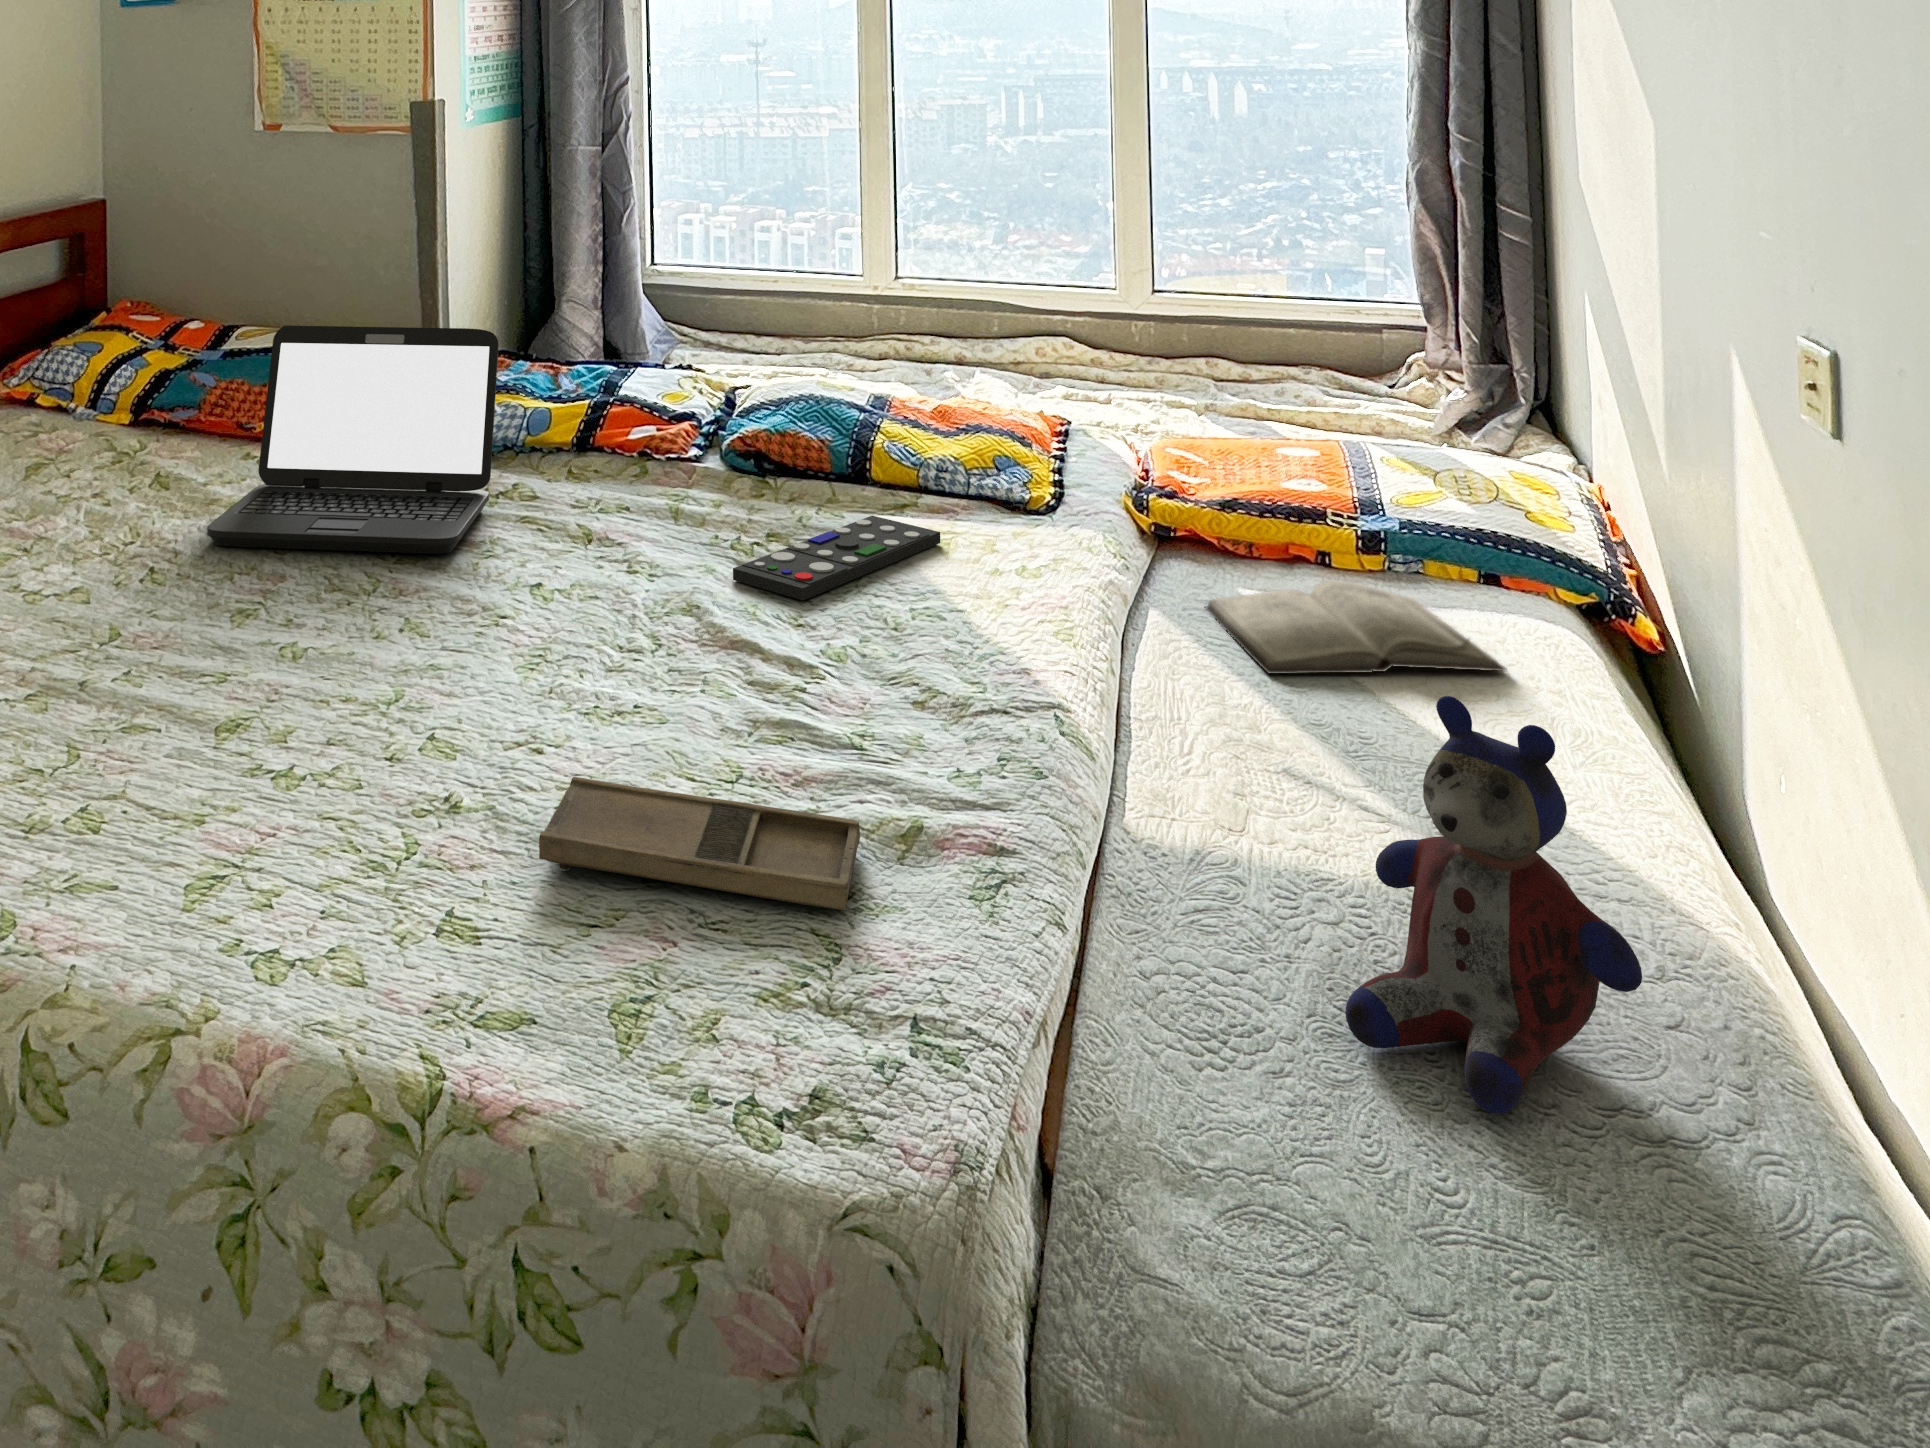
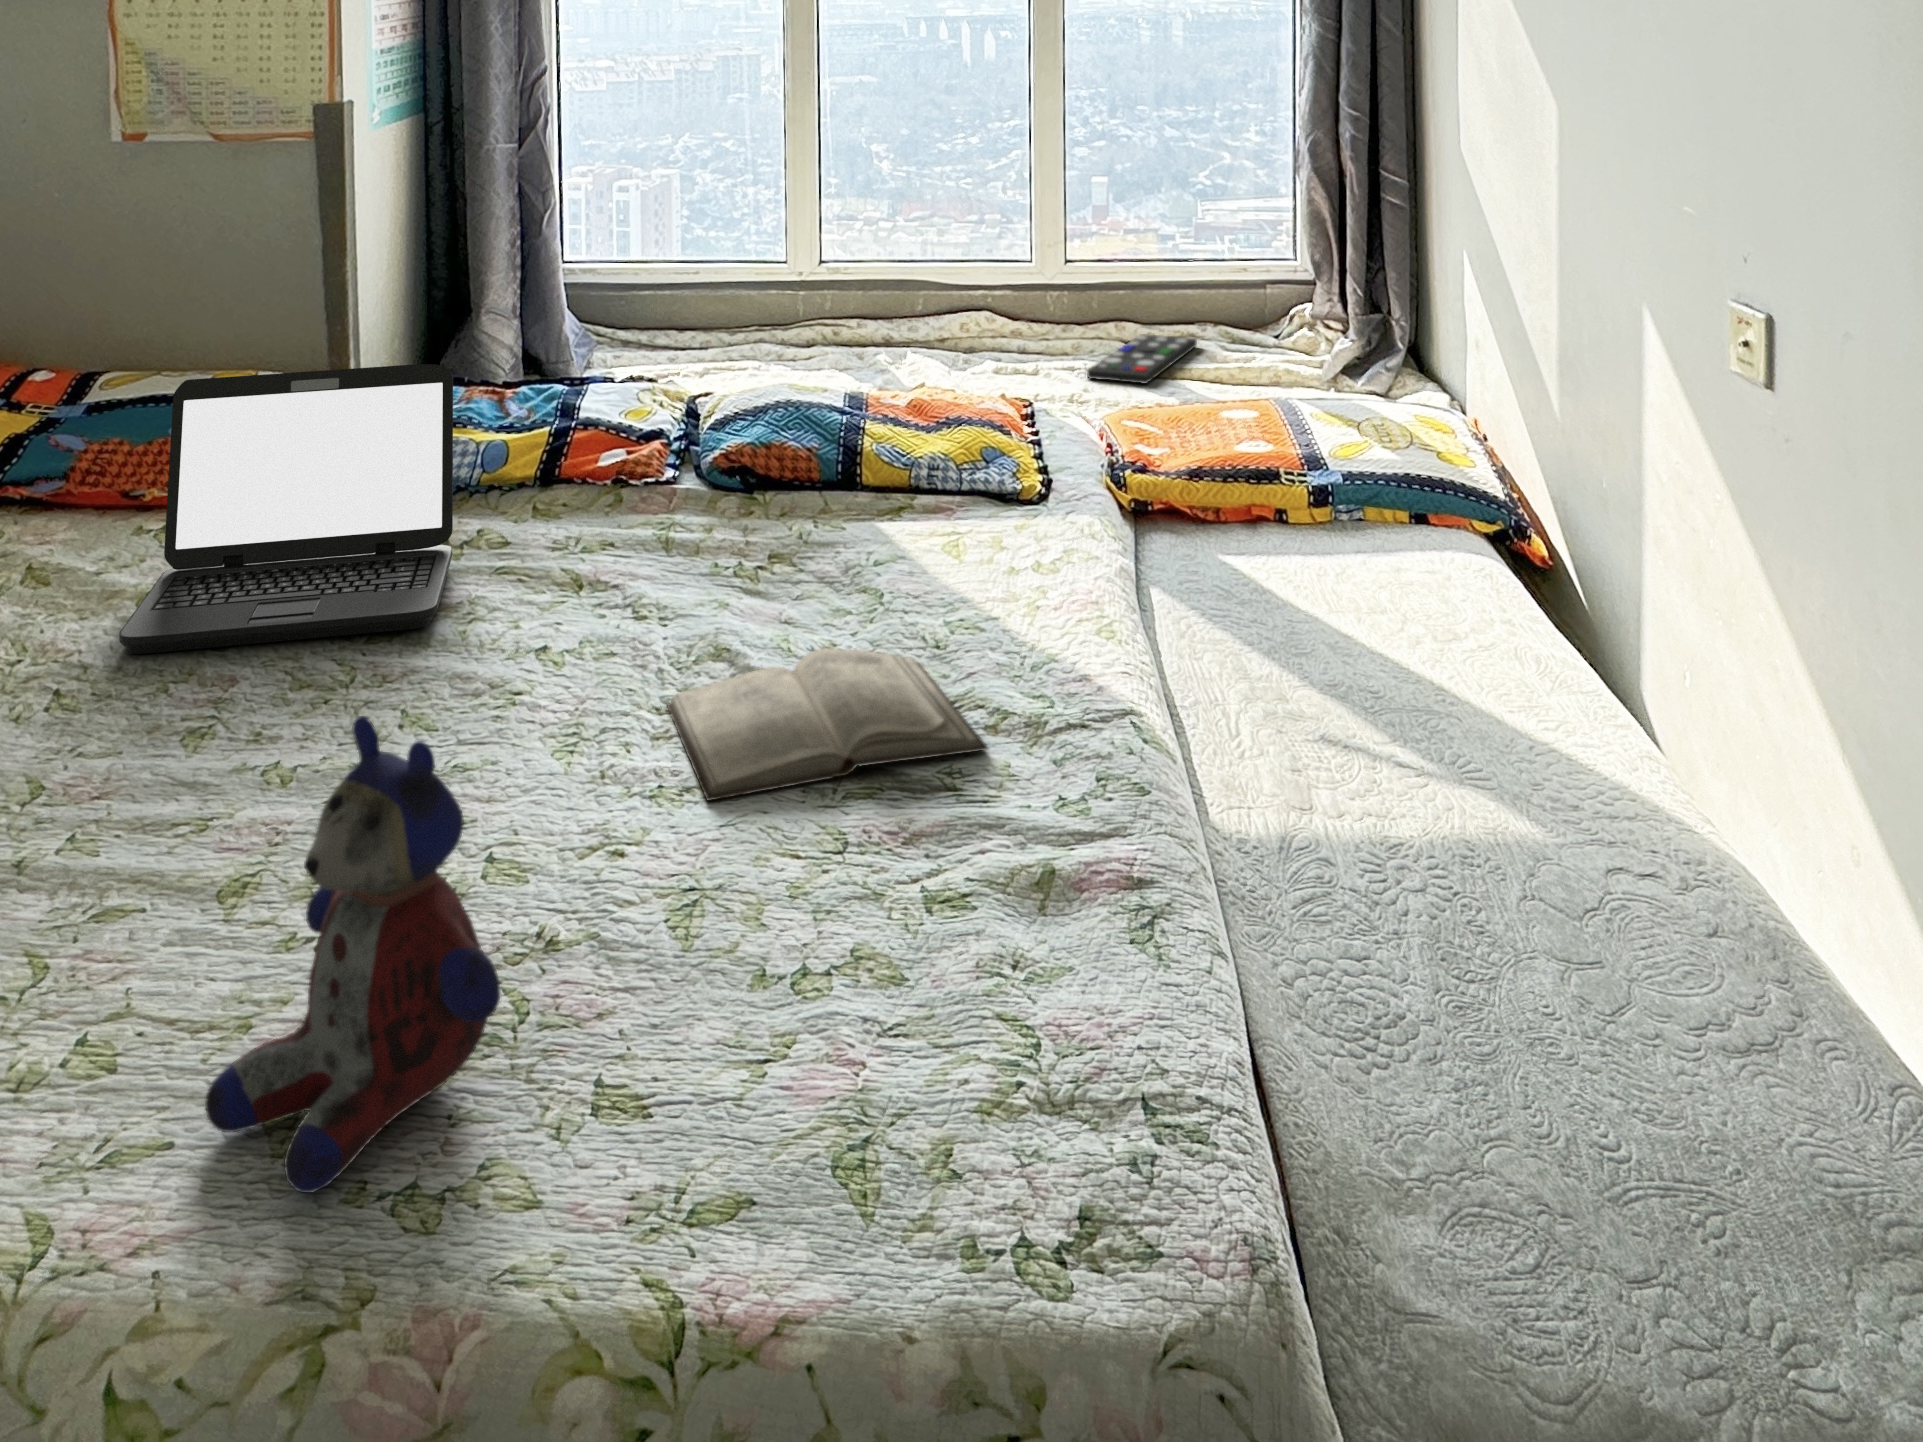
remote control: present [733,516,940,600] -> present [1087,334,1197,383]
diary: present [1206,580,1507,674] -> present [667,648,988,801]
stuffed bear: present [1345,696,1642,1114] -> present [205,716,500,1193]
tray: present [539,777,860,910] -> none [684,880,1031,1002]

